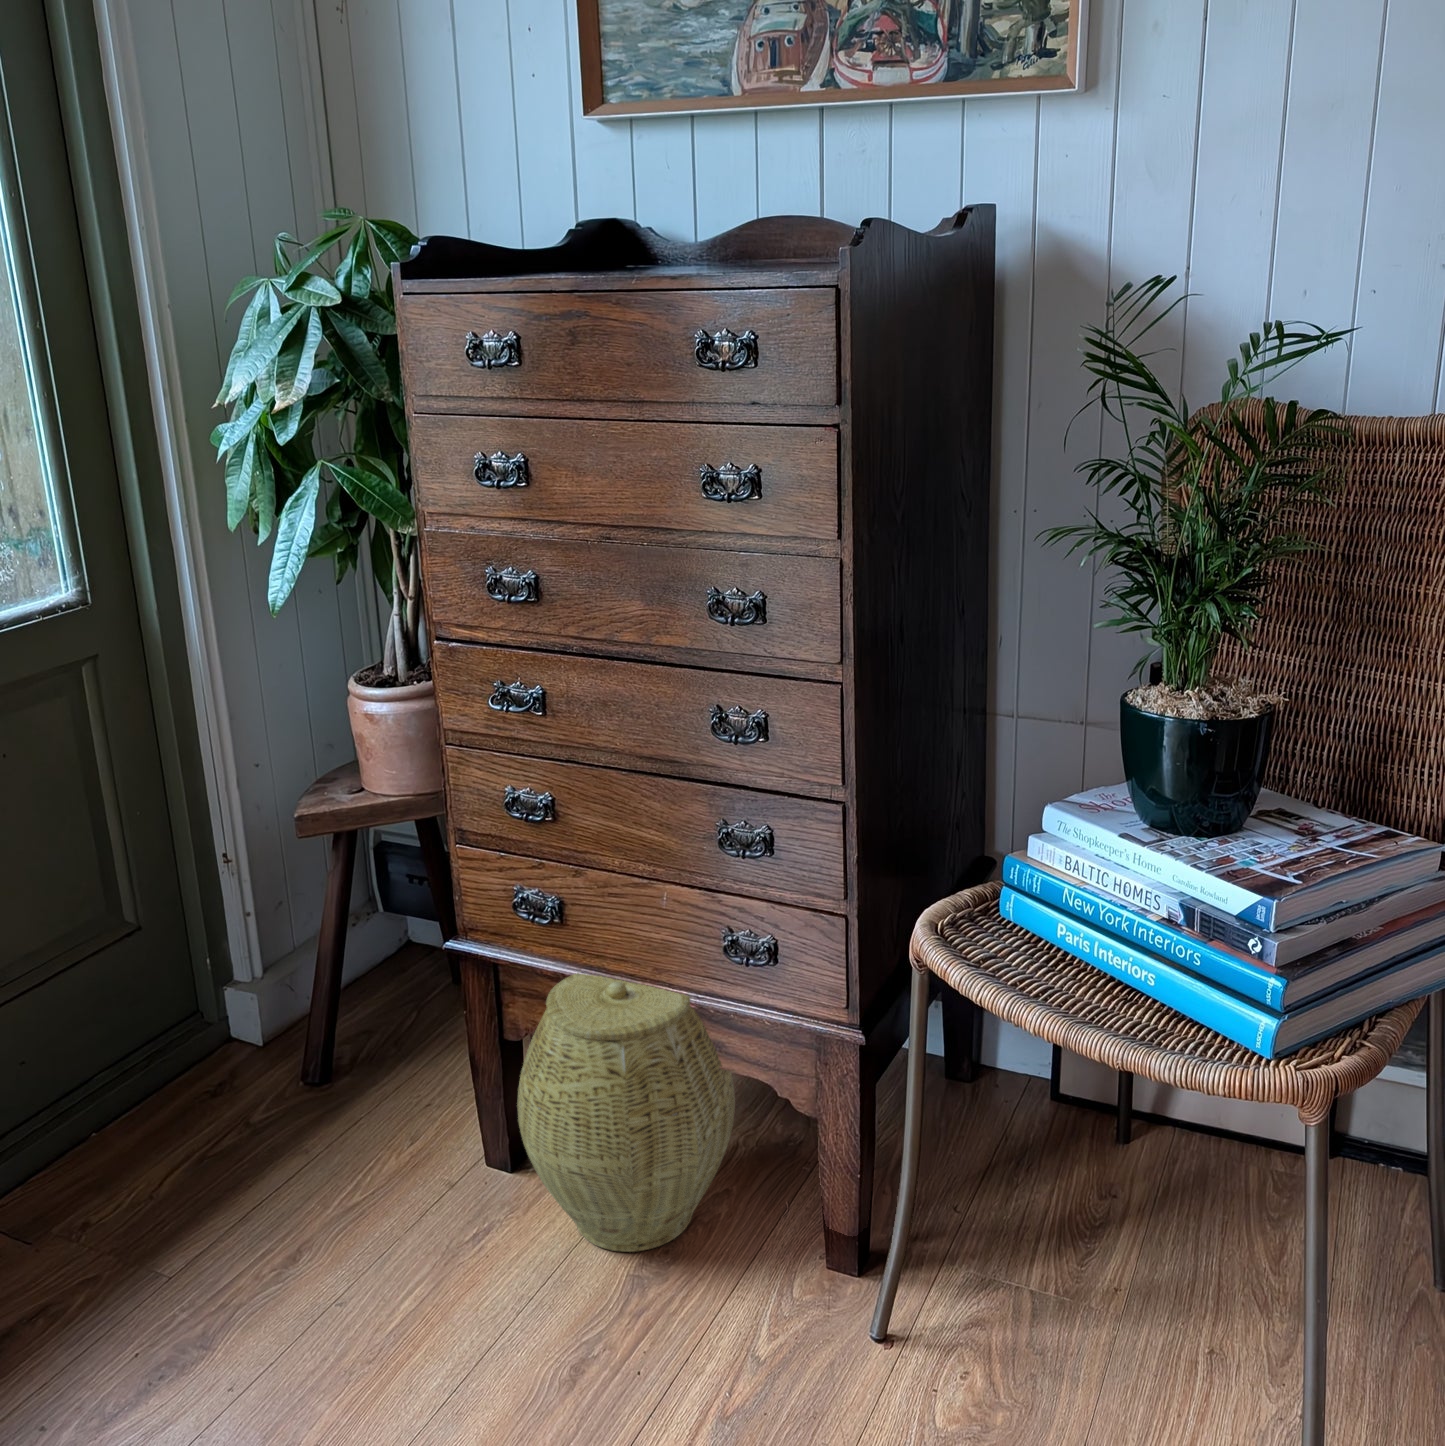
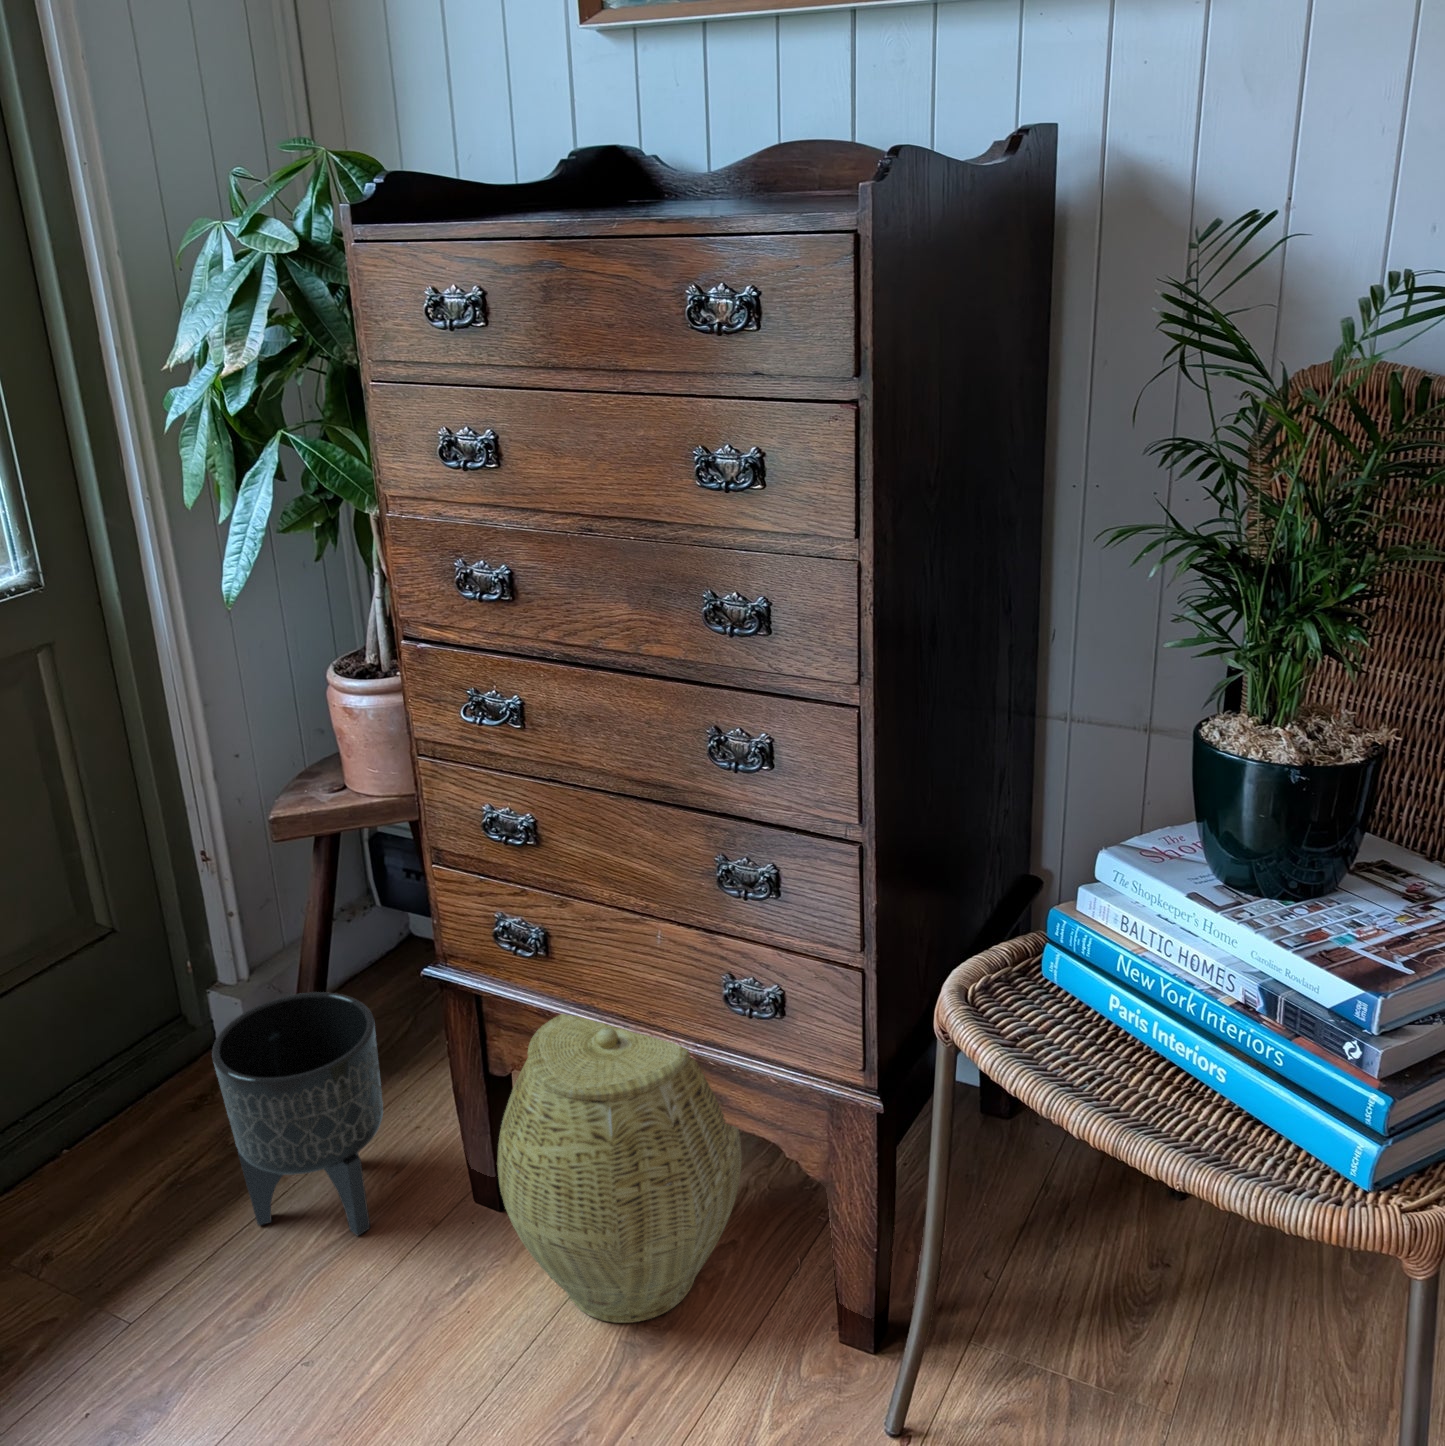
planter: none [253,970,404,1190] -> present [212,992,383,1236]

